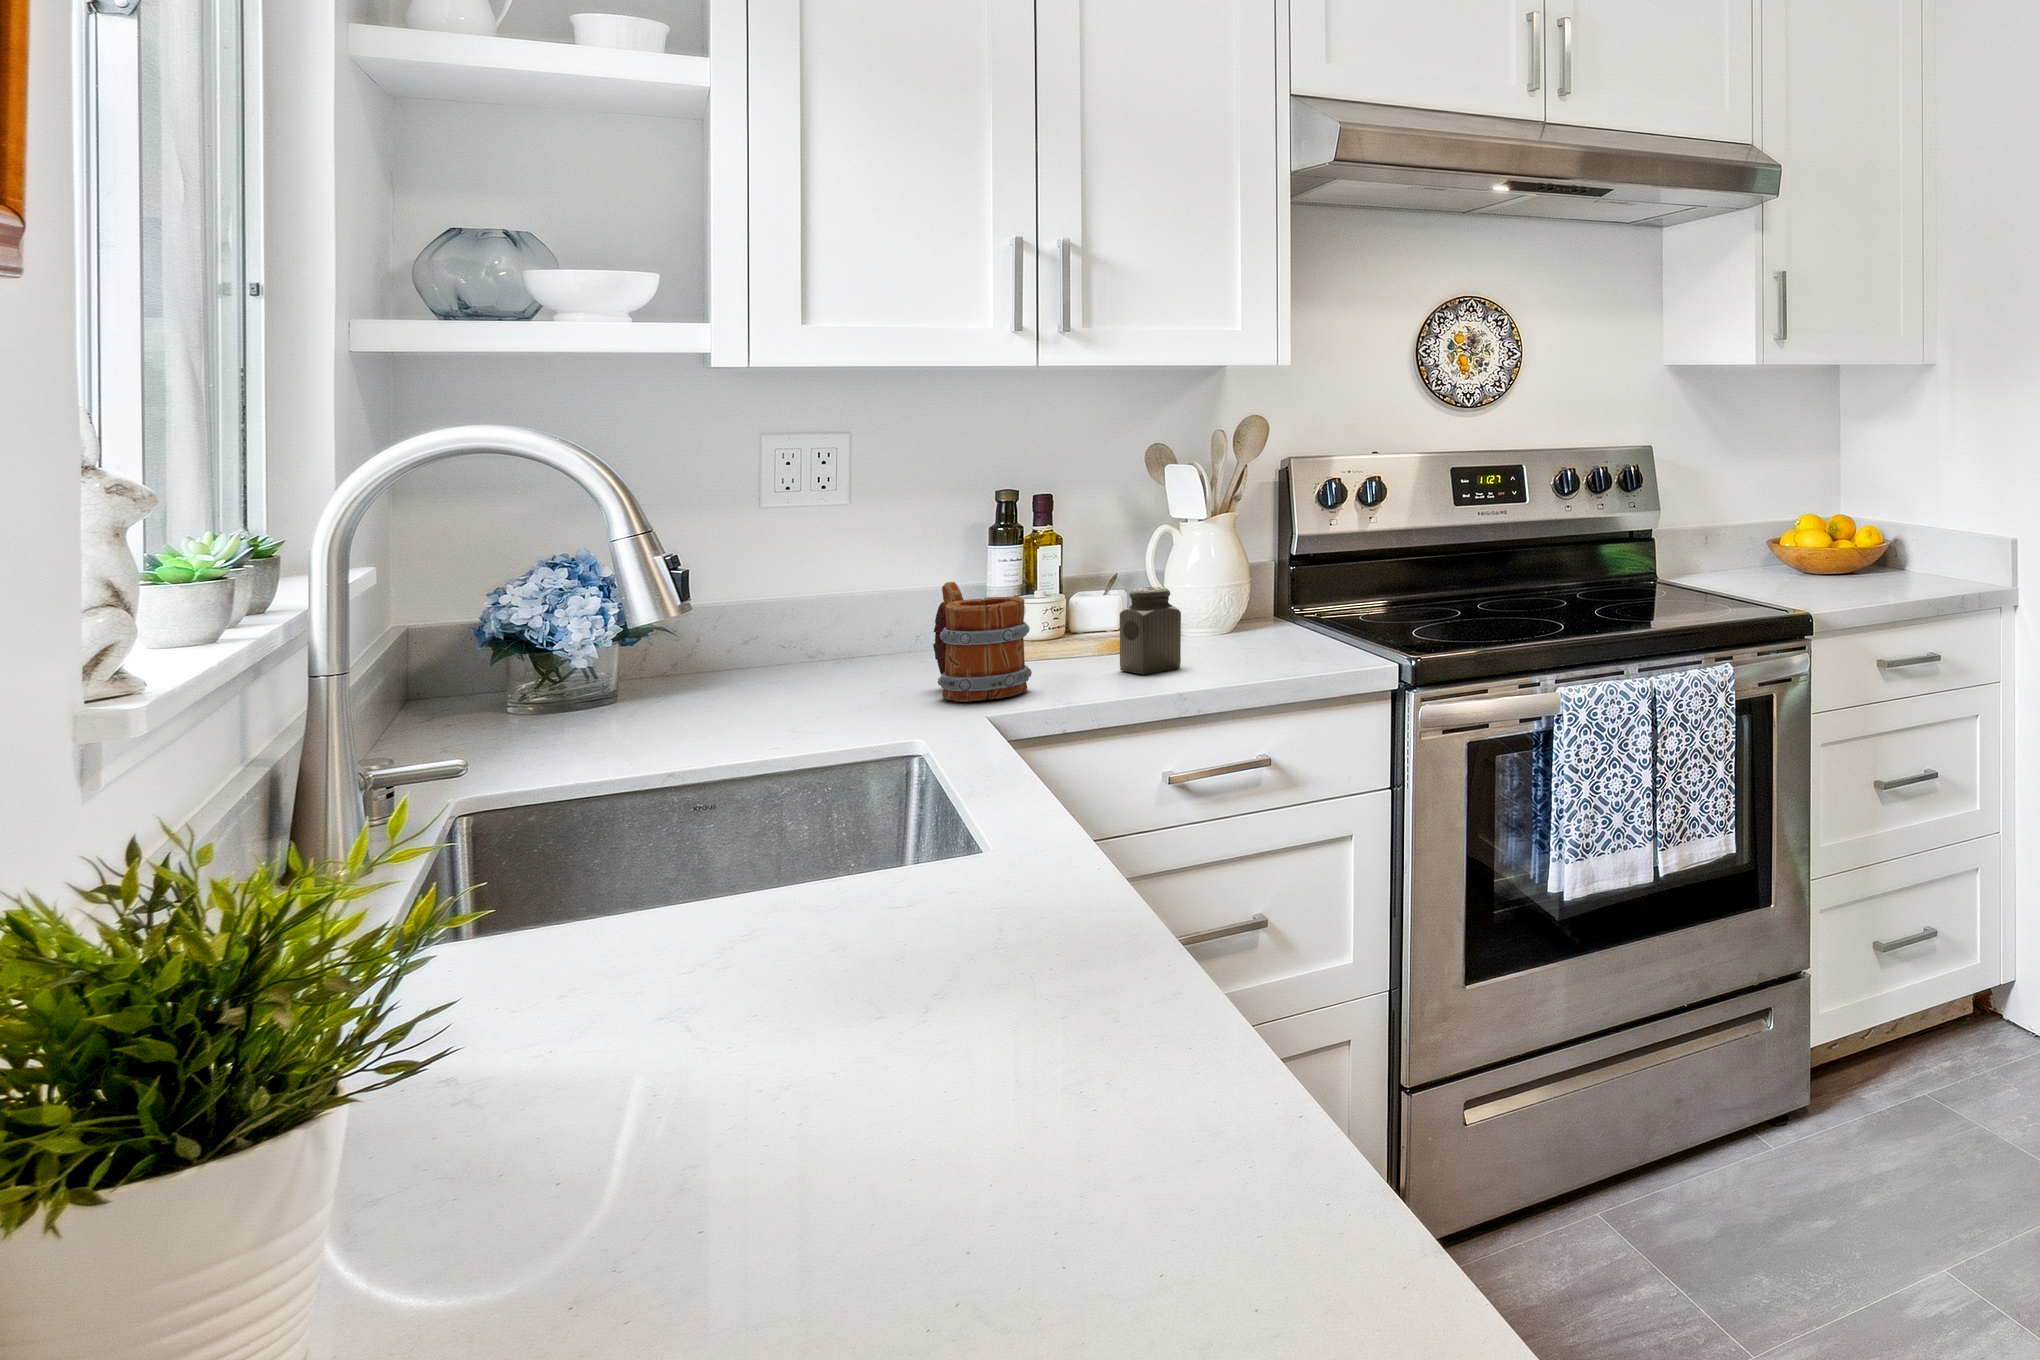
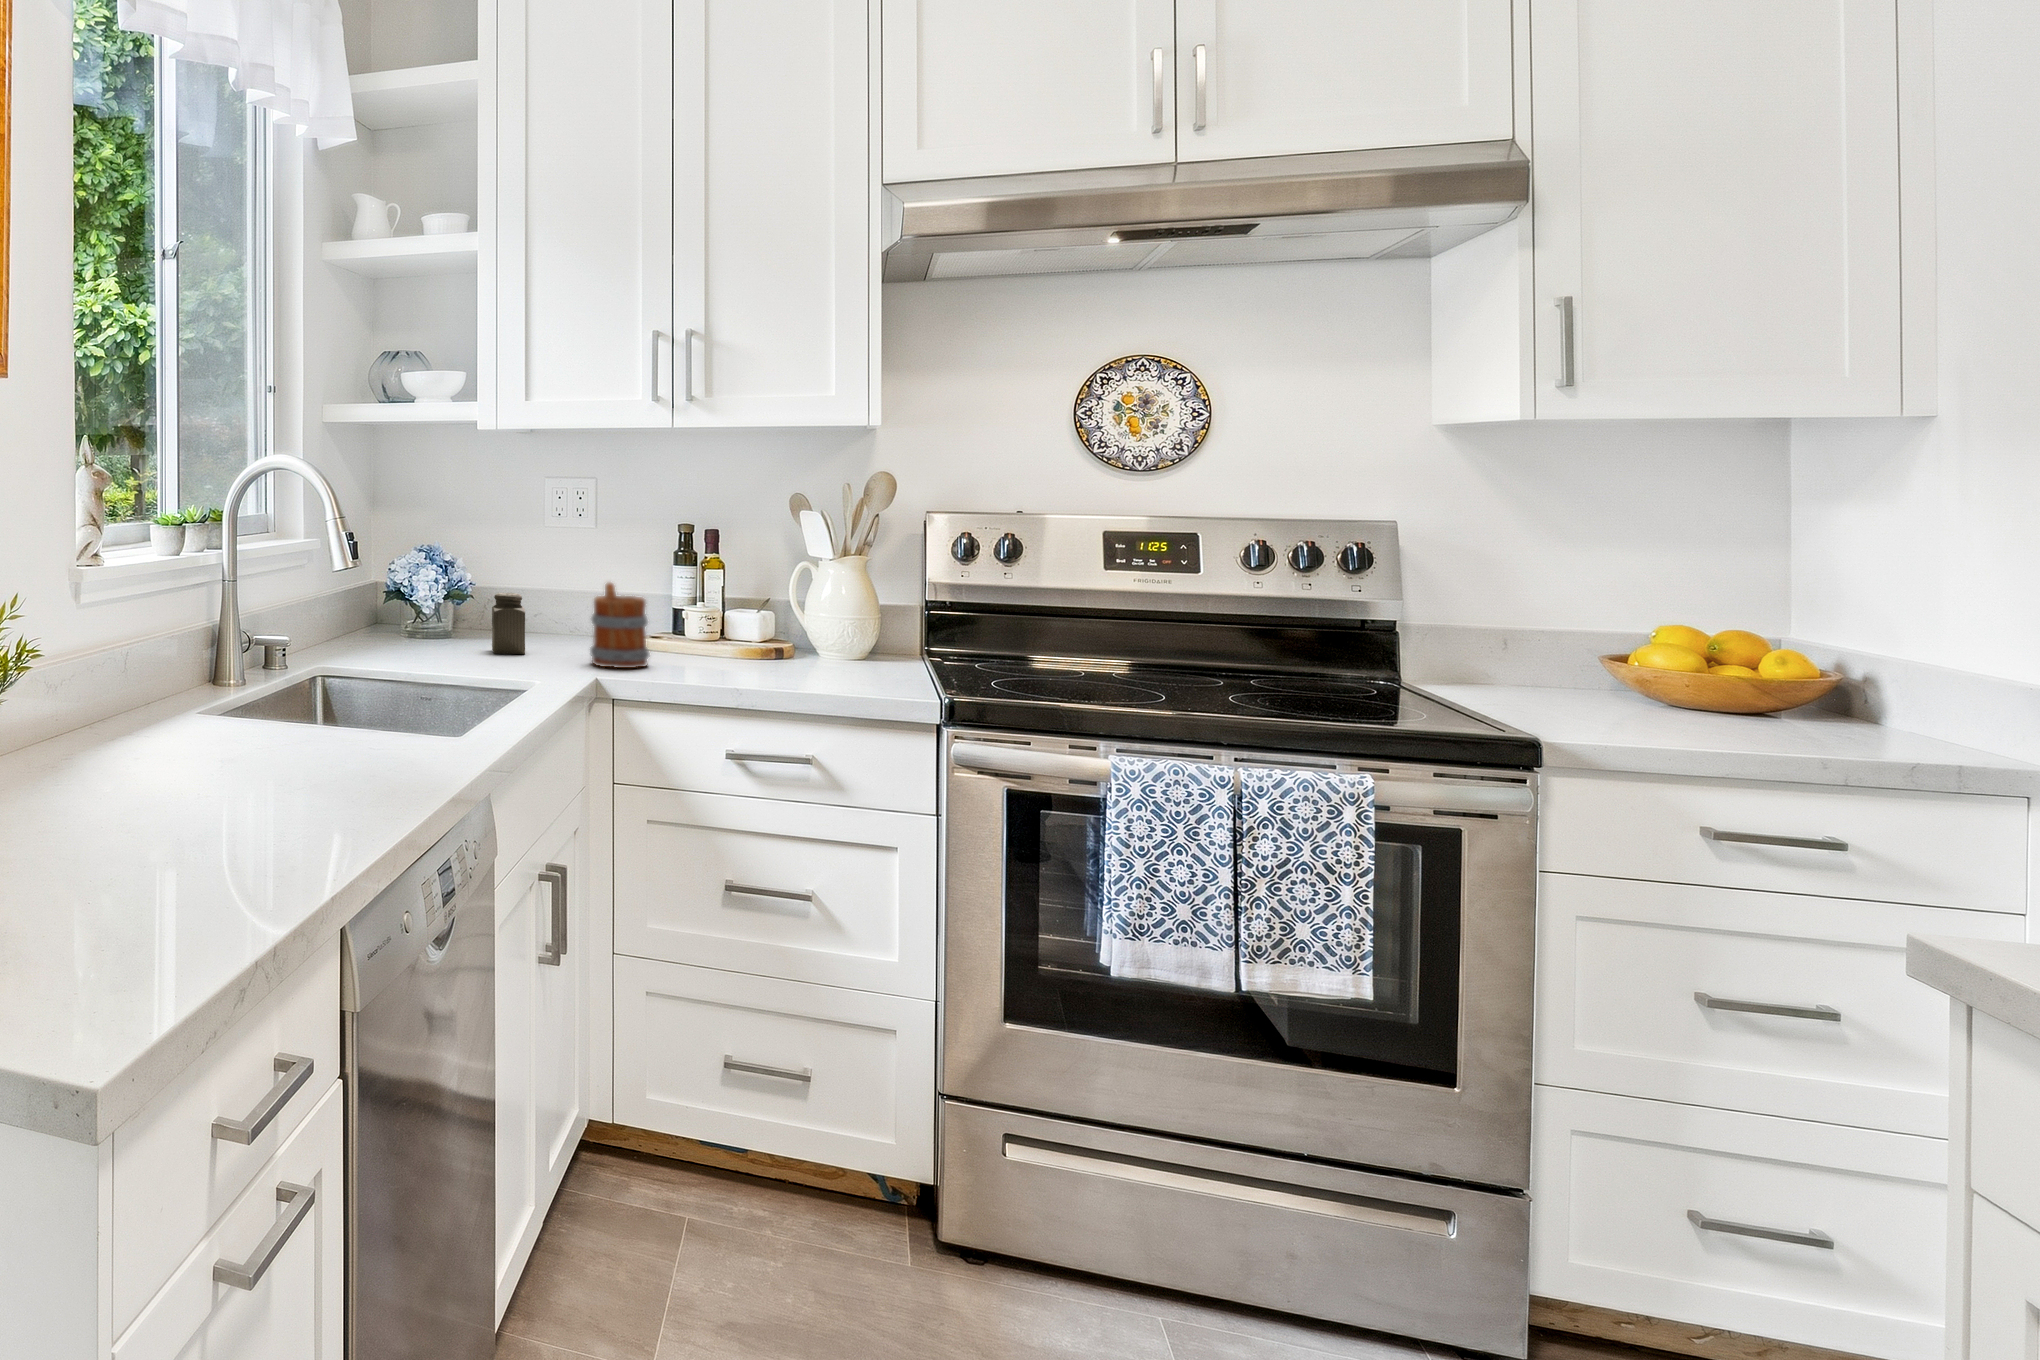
salt shaker: present [1120,587,1181,674] -> present [492,593,525,654]

